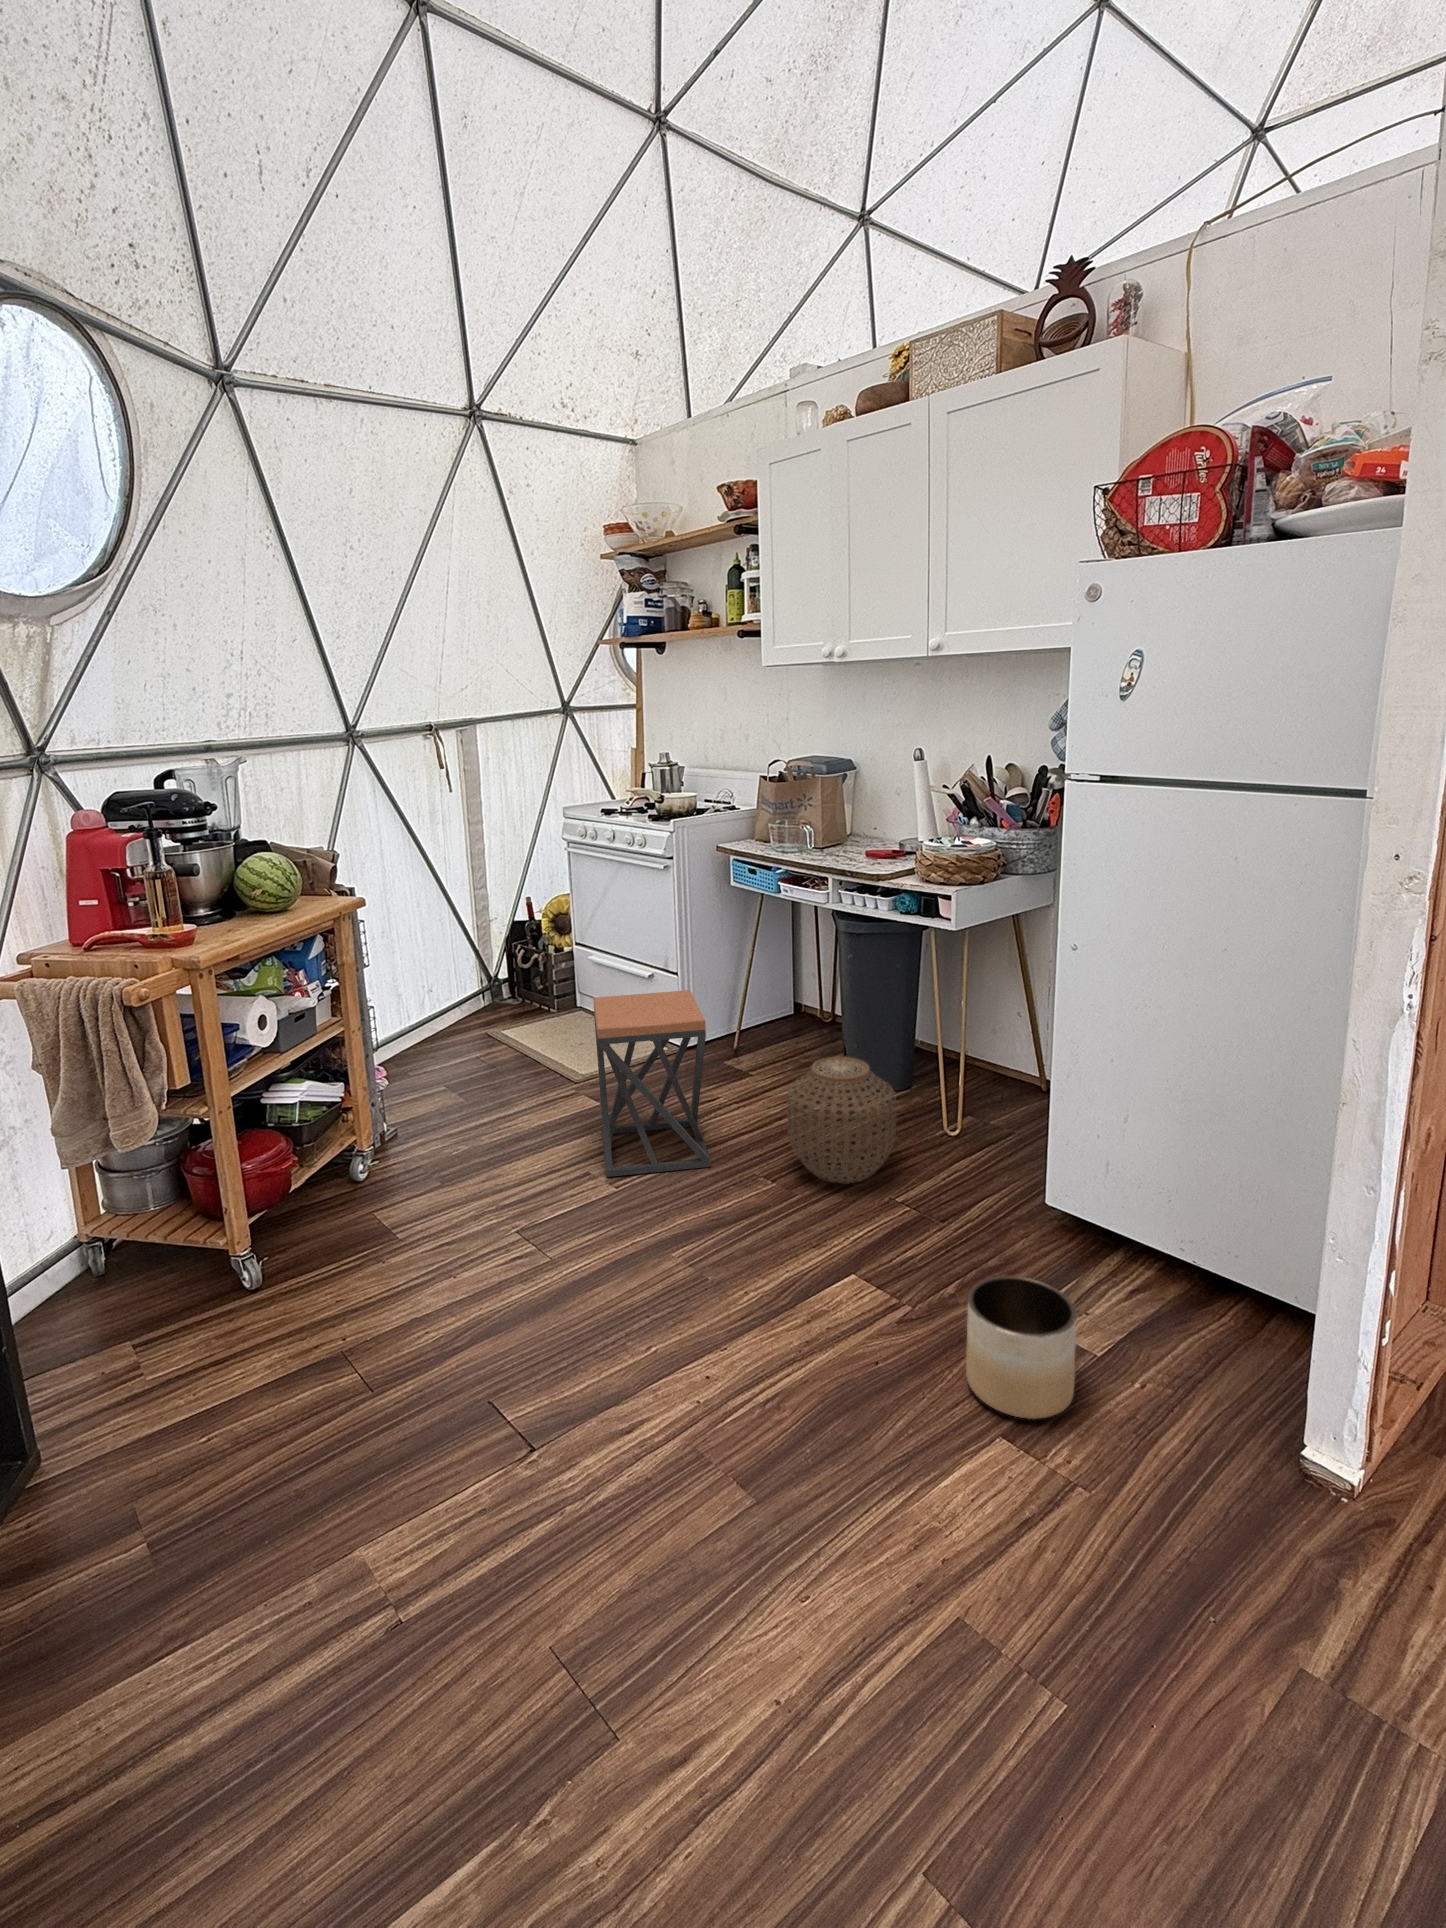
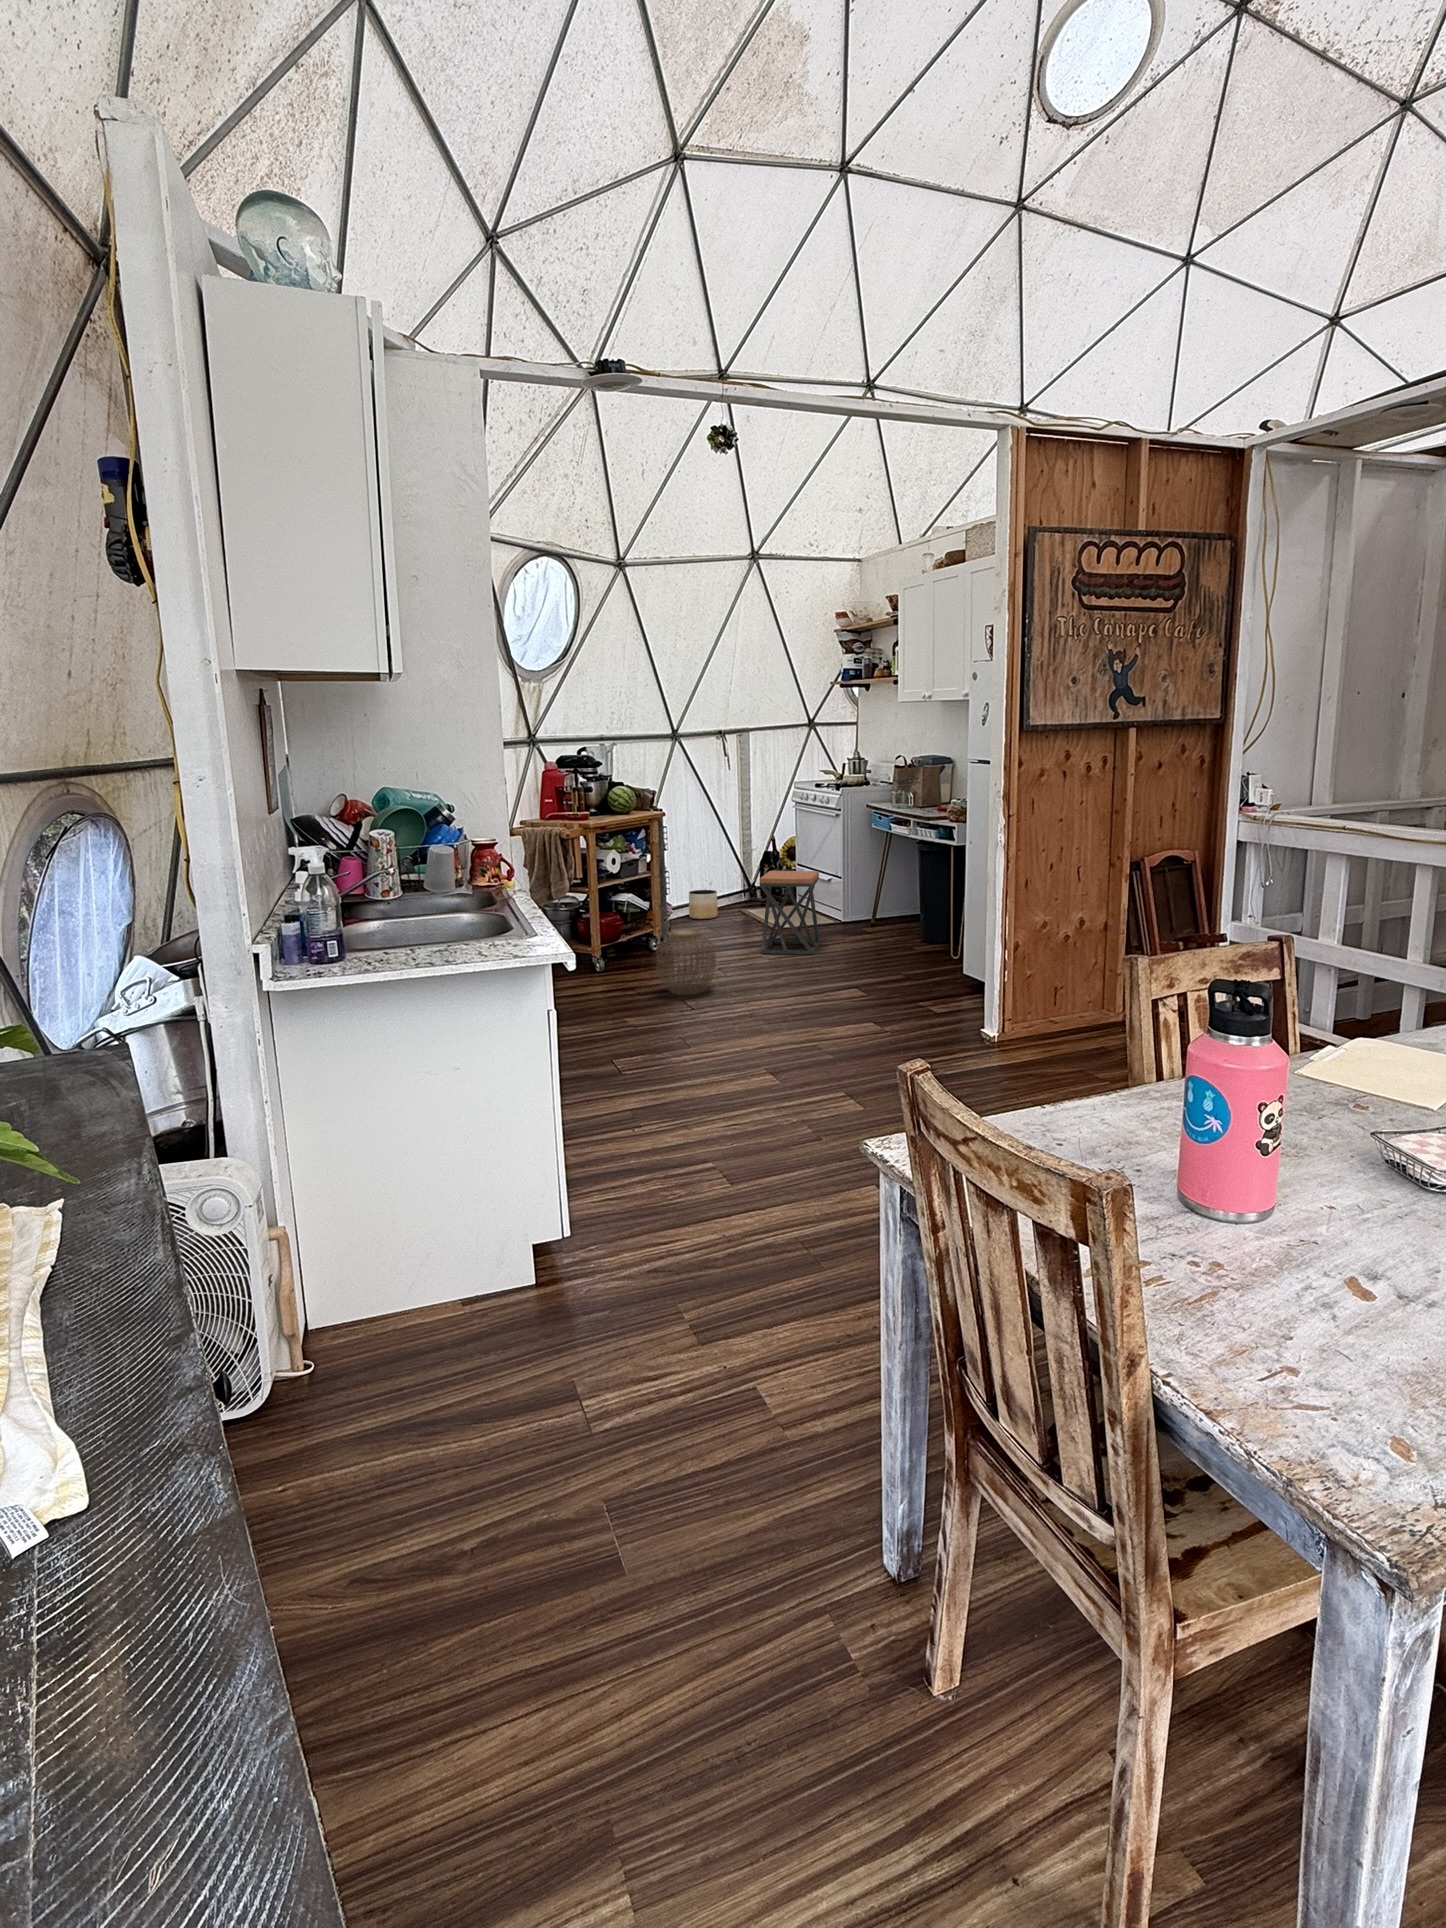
woven basket: present [787,1057,896,1183] -> present [656,929,715,995]
planter: present [966,1276,1076,1419] -> present [689,890,718,920]

